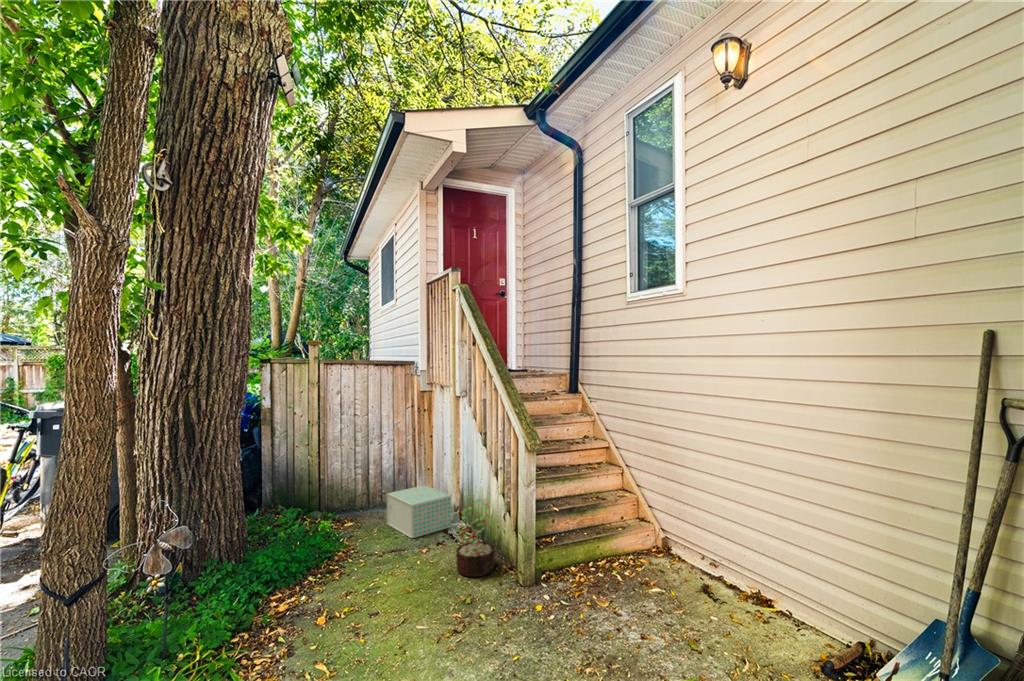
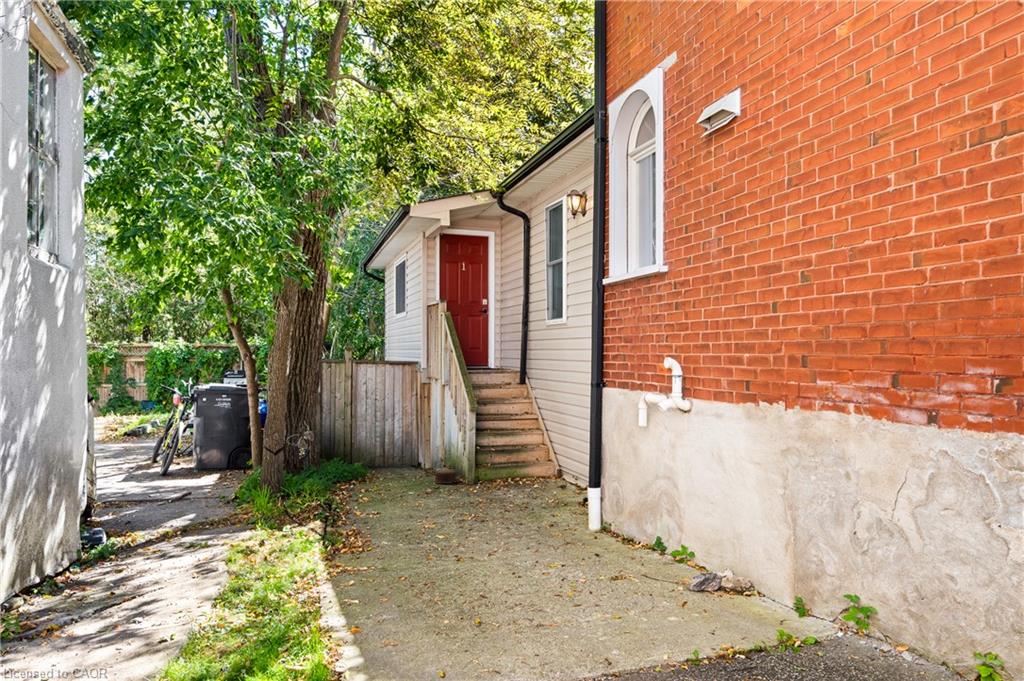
storage box: present [387,485,451,538] -> none [396,448,438,474]

